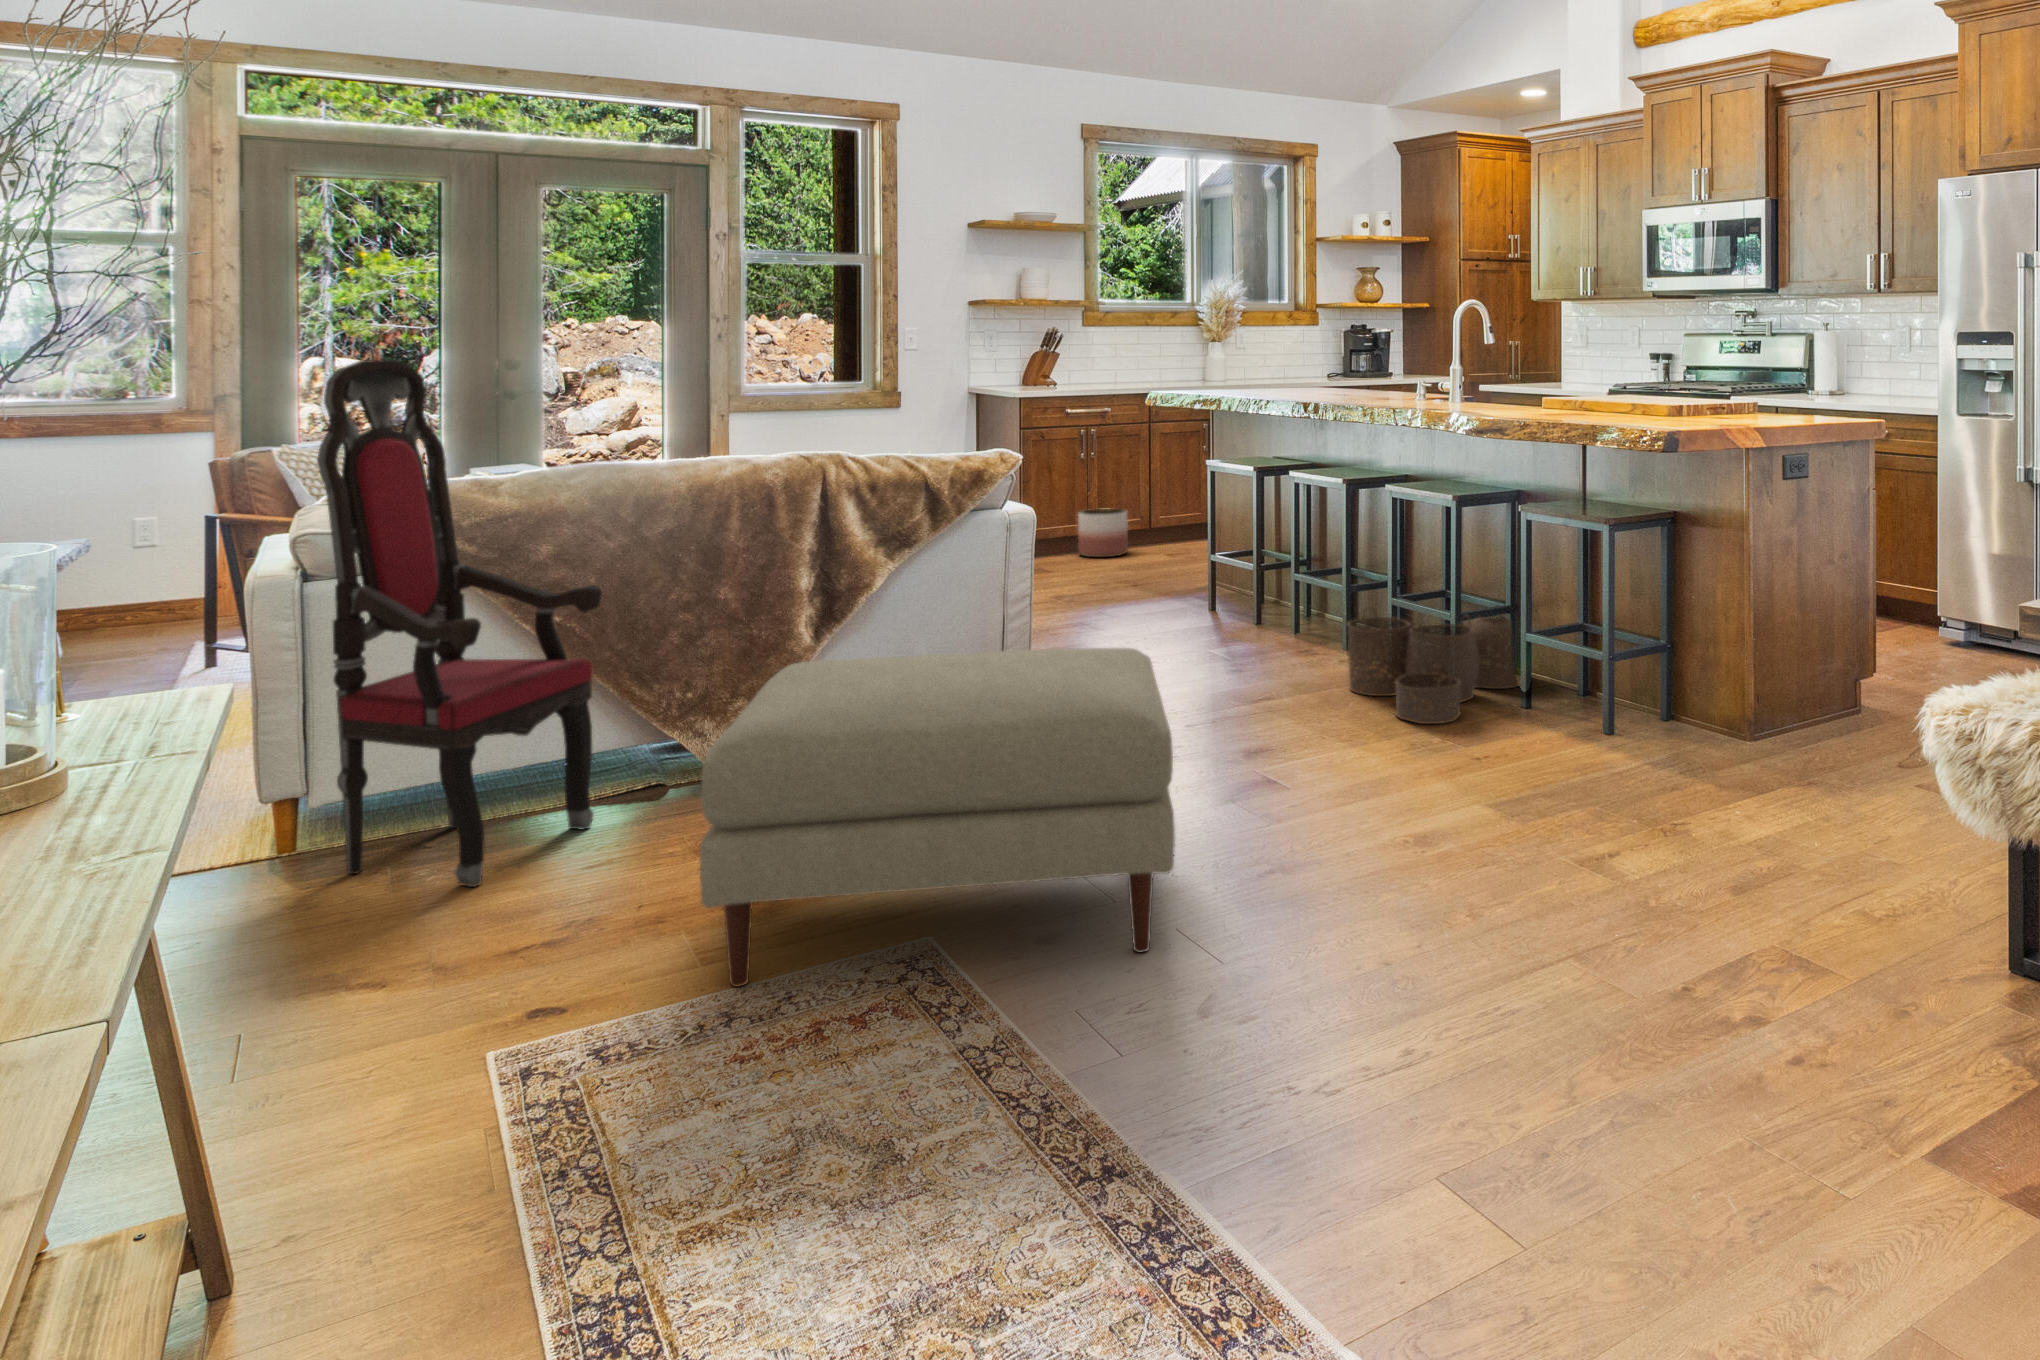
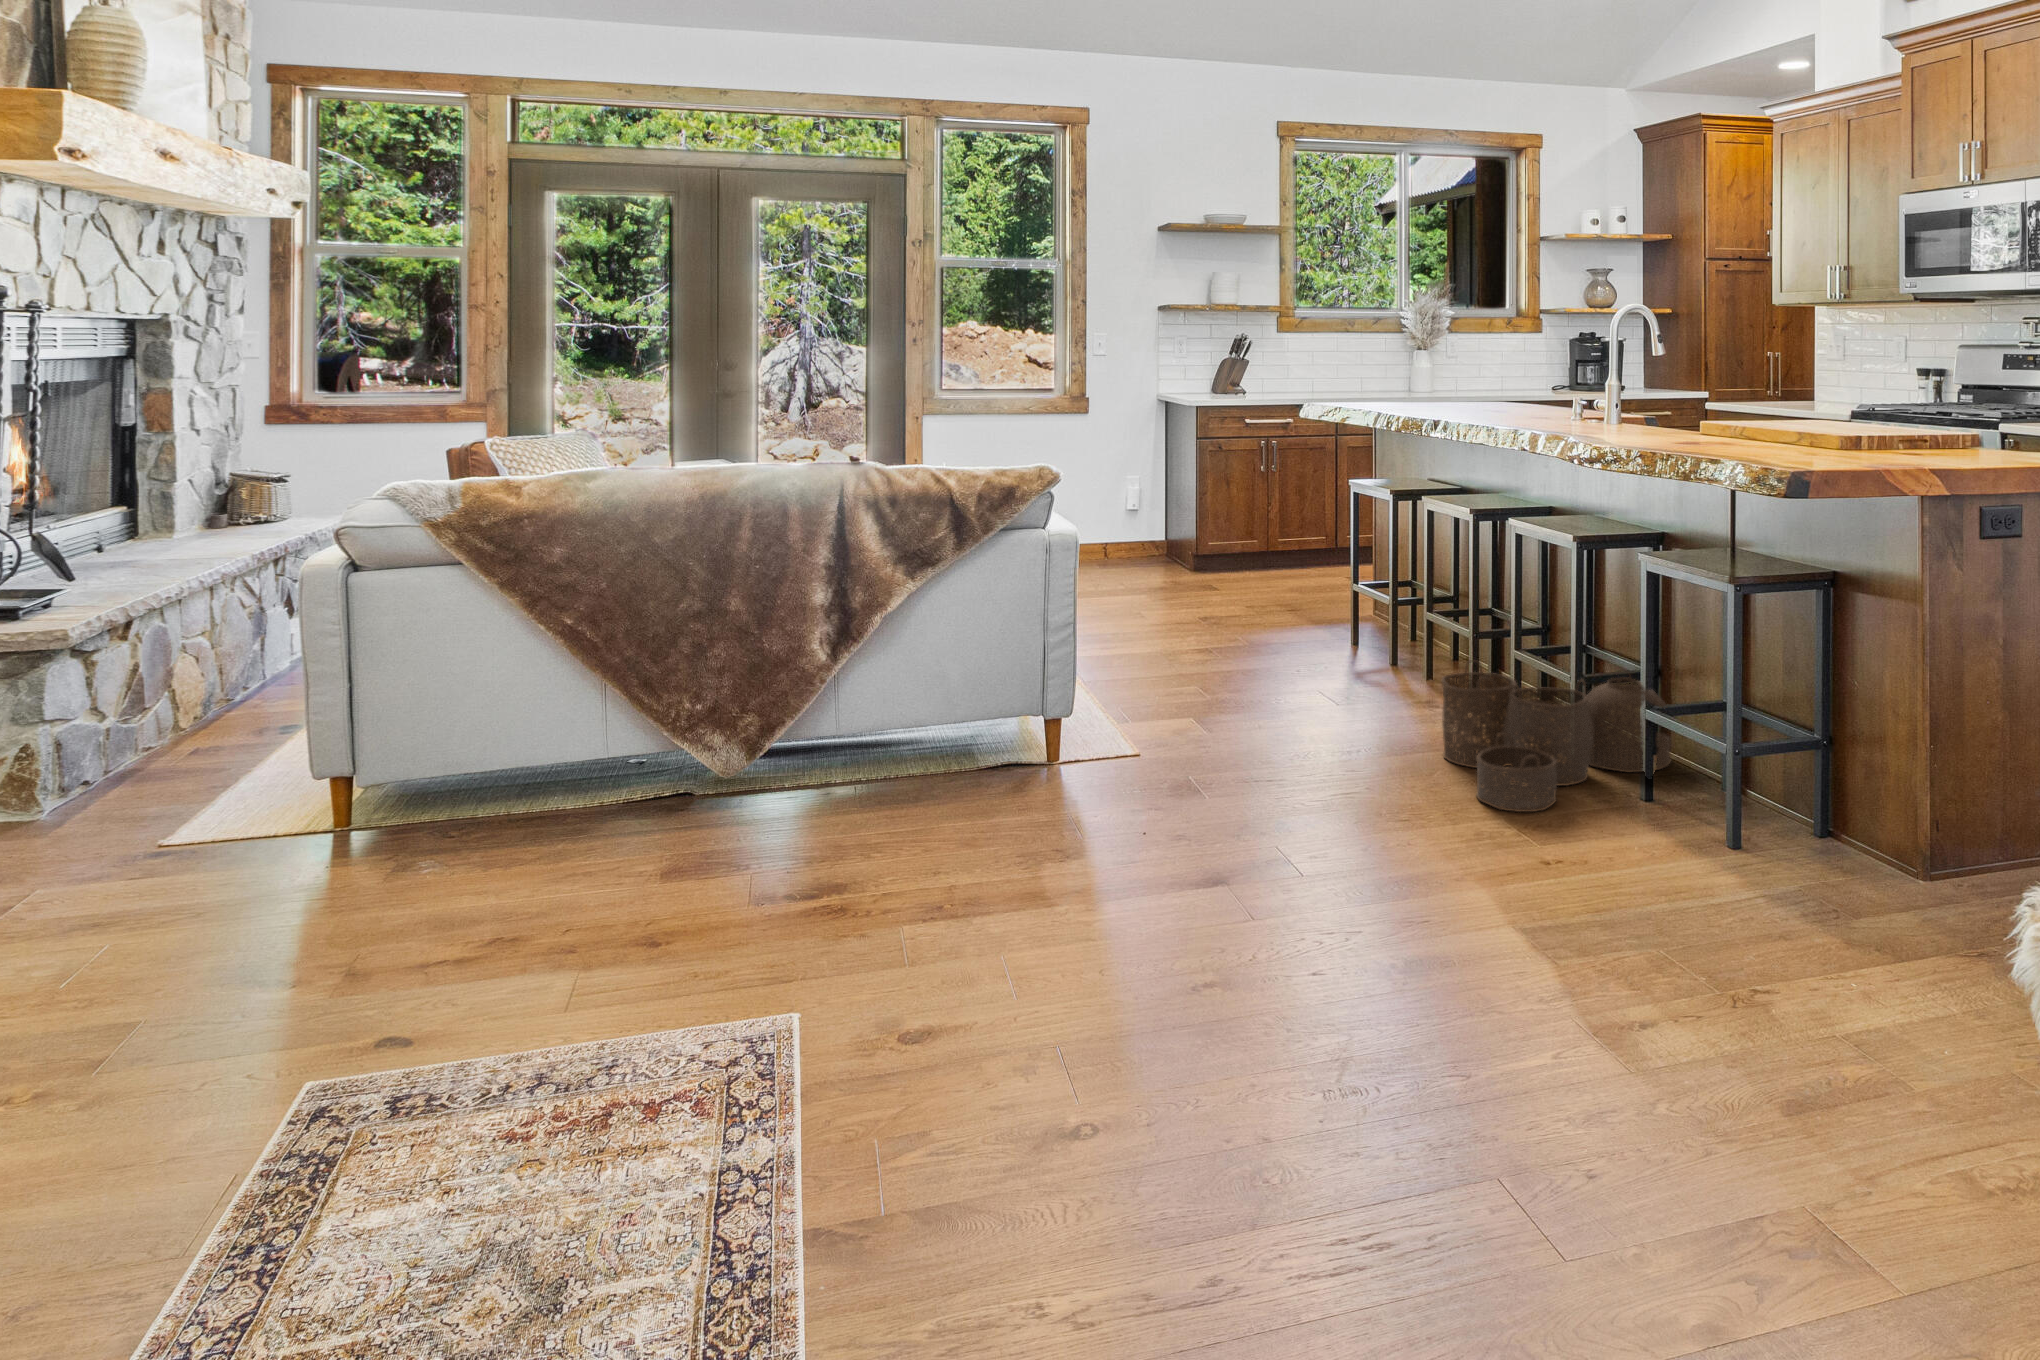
armchair: present [317,359,602,887] -> none [316,357,589,895]
planter: present [1078,509,1128,557] -> none [1256,523,1307,575]
ottoman: present [700,648,1175,987] -> none [493,691,1100,1089]

